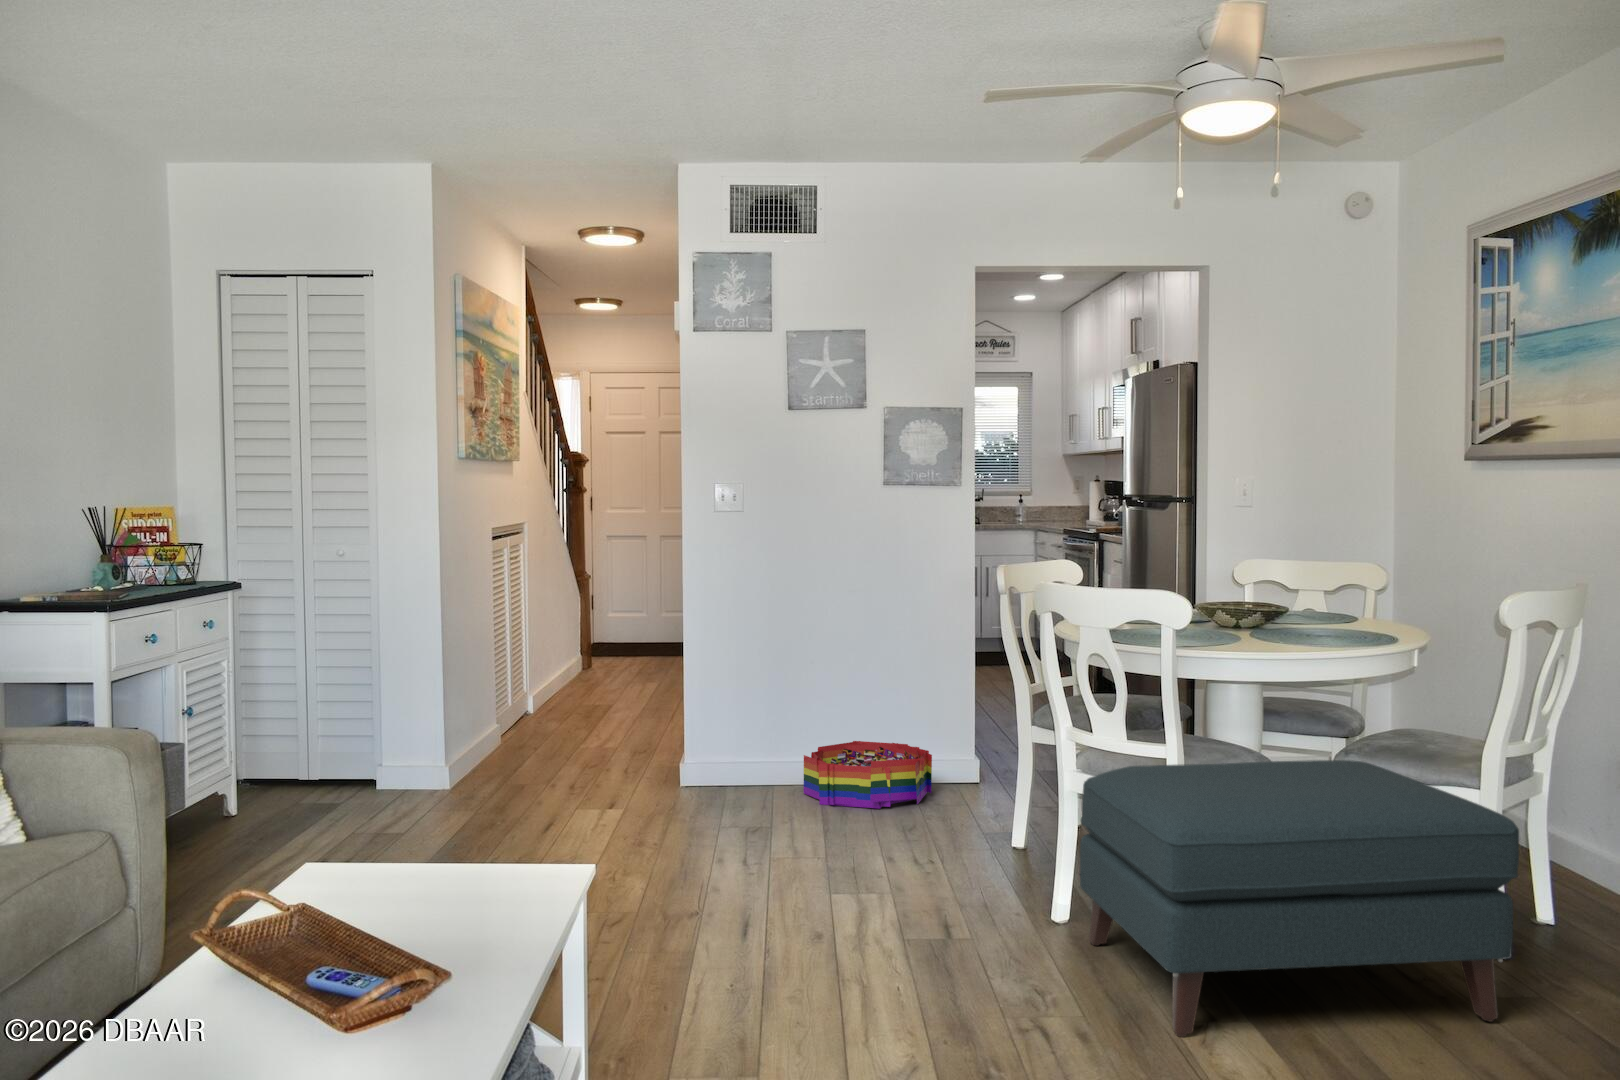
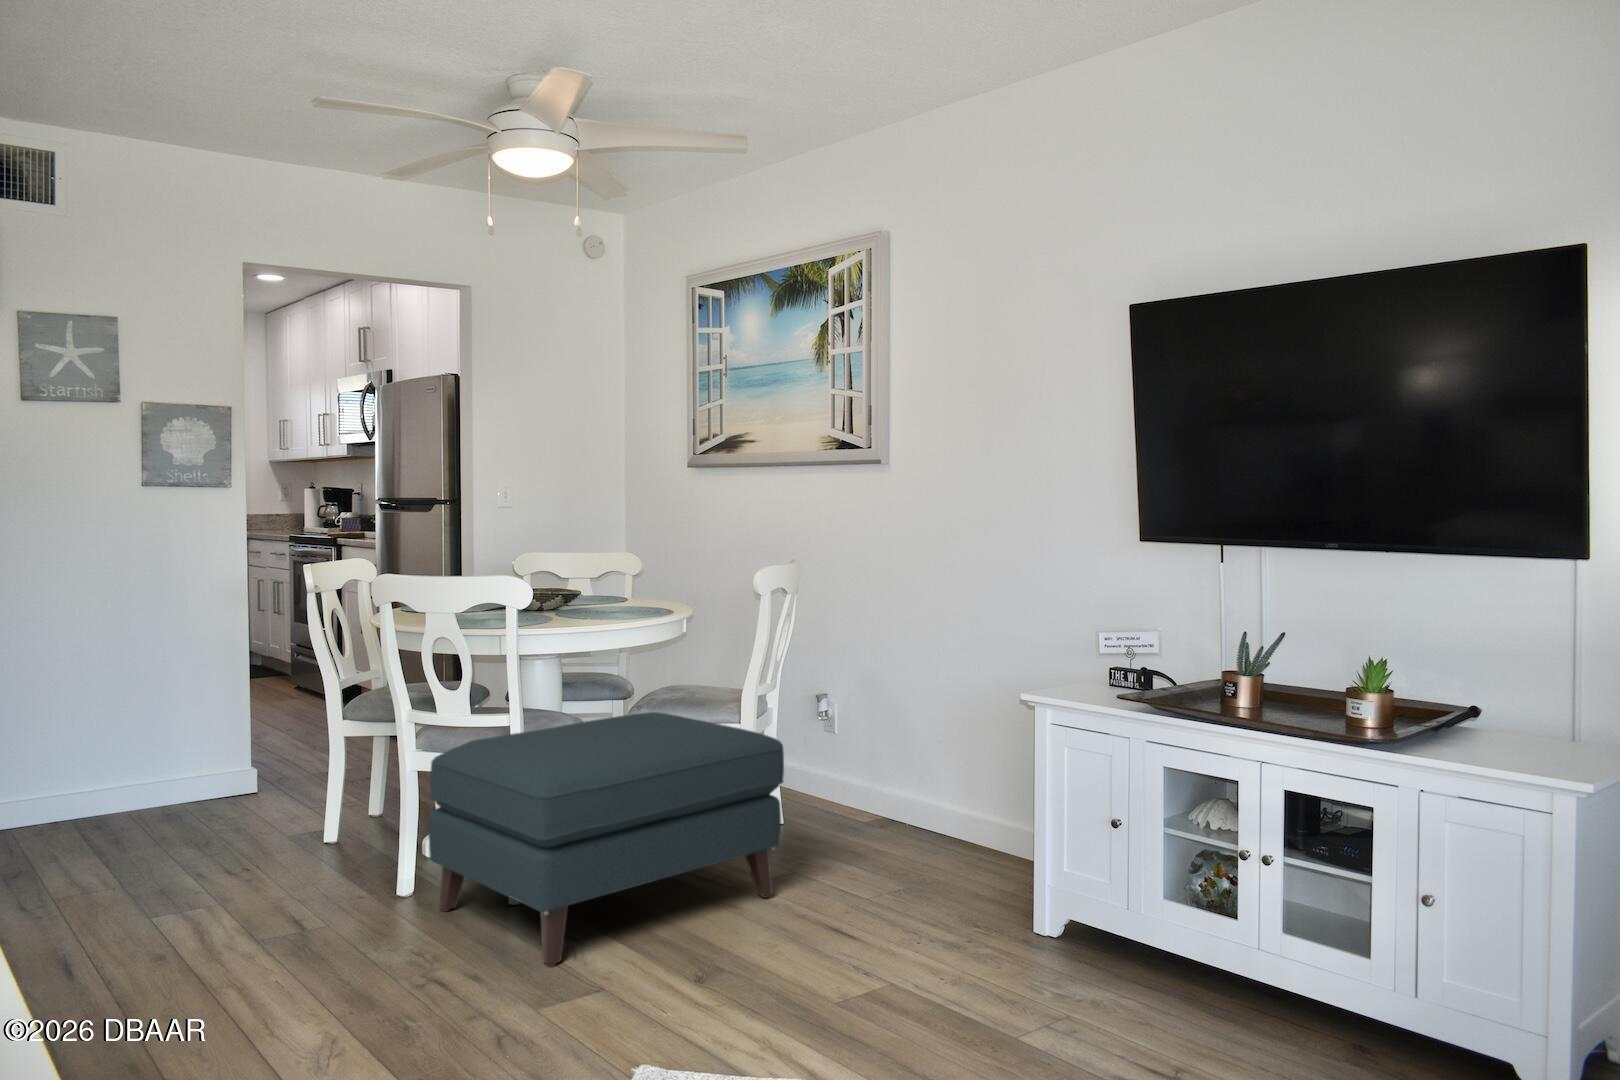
storage bin: present [804,741,932,809] -> none [59,760,217,839]

